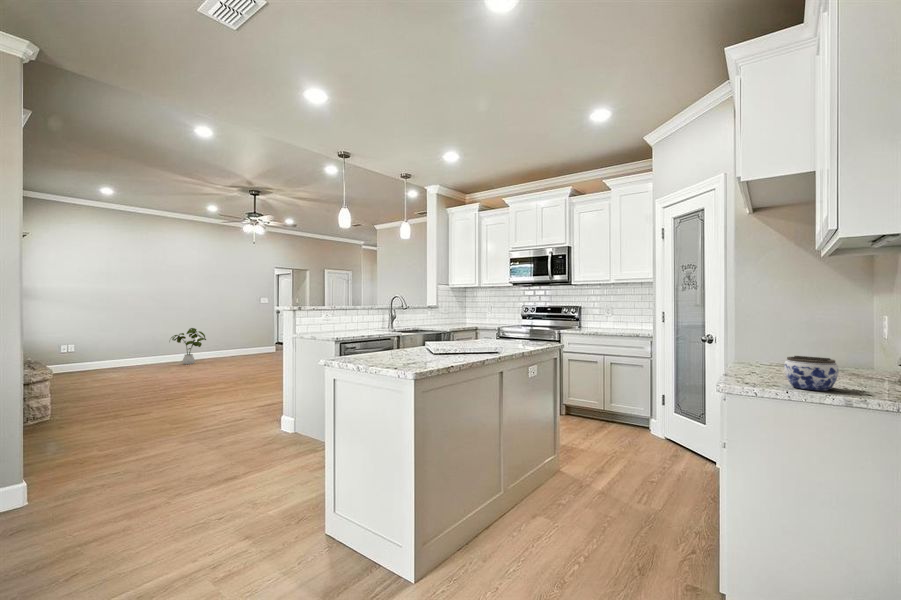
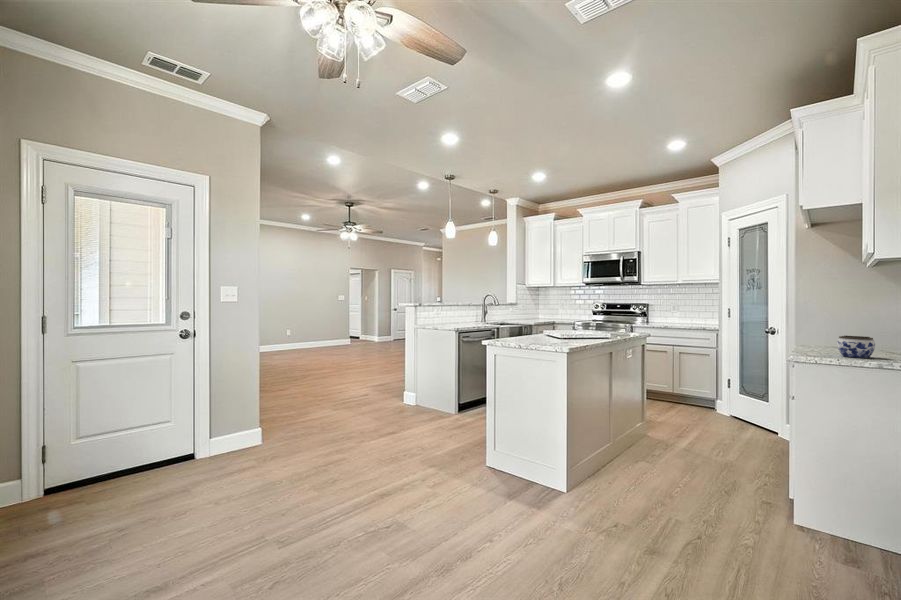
house plant: present [171,328,206,364] -> none [268,322,298,354]

